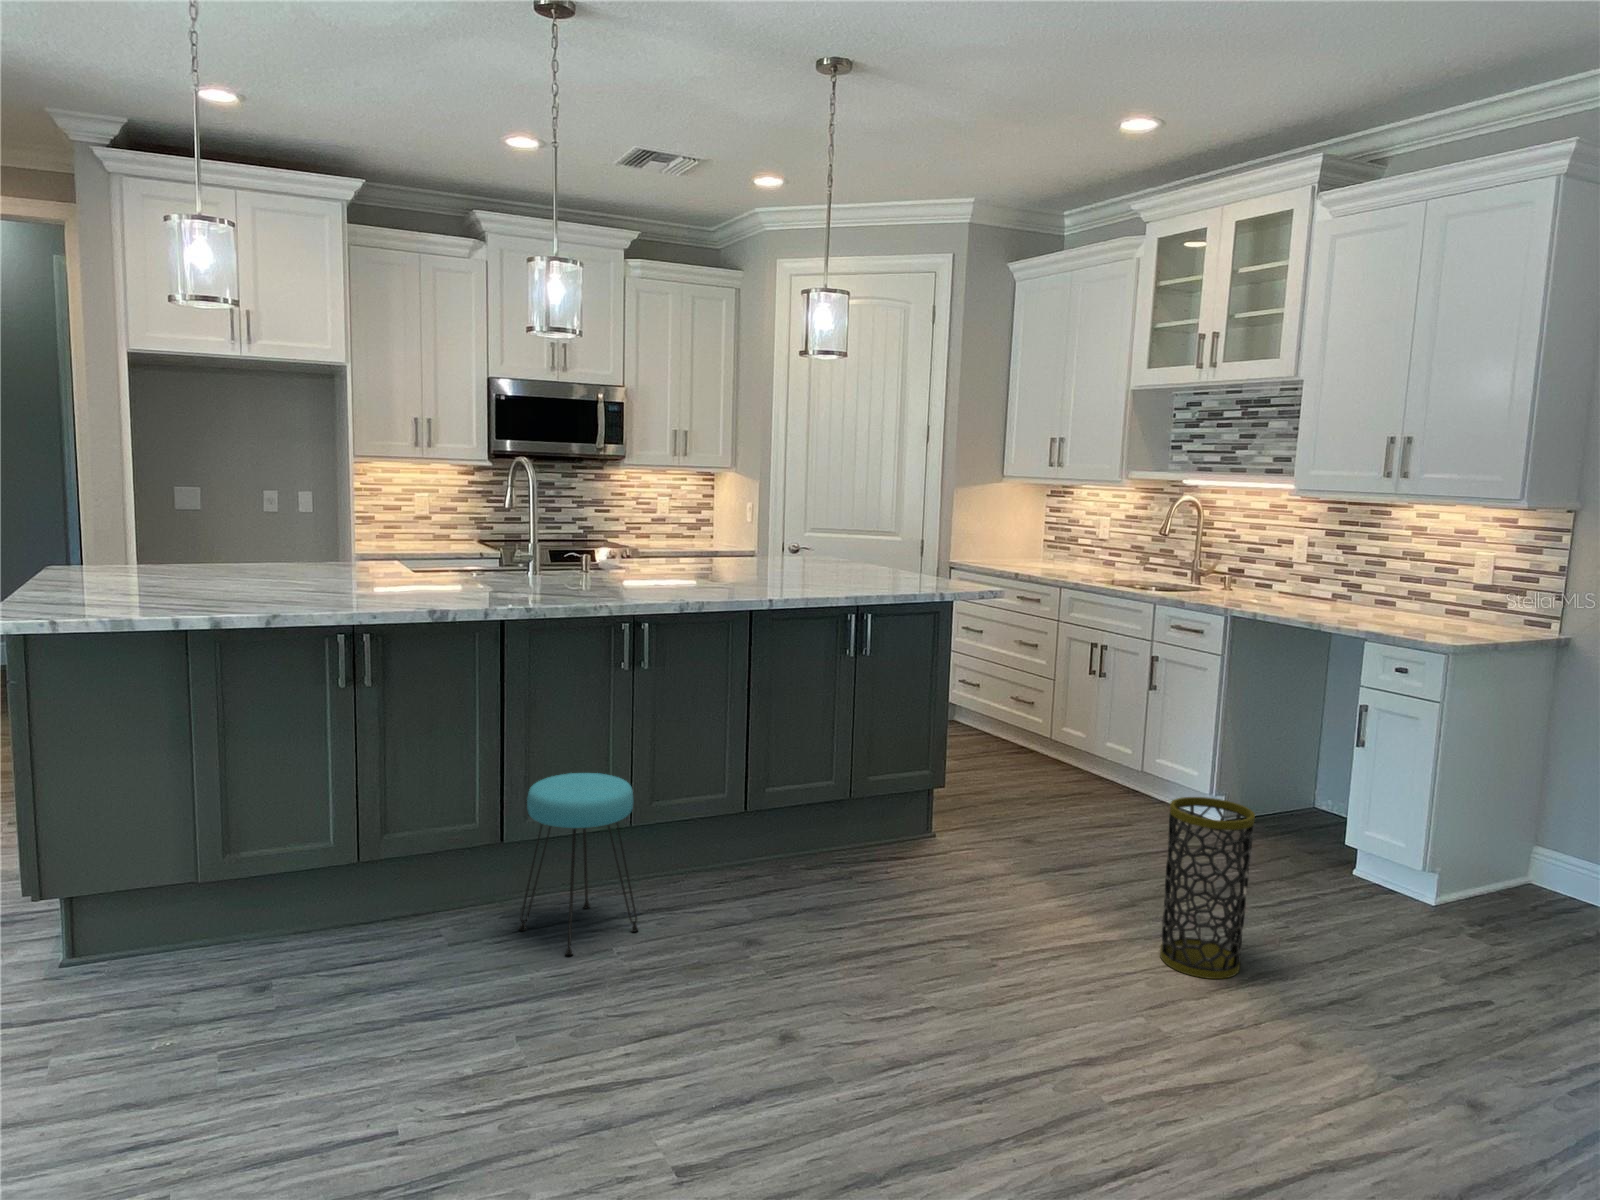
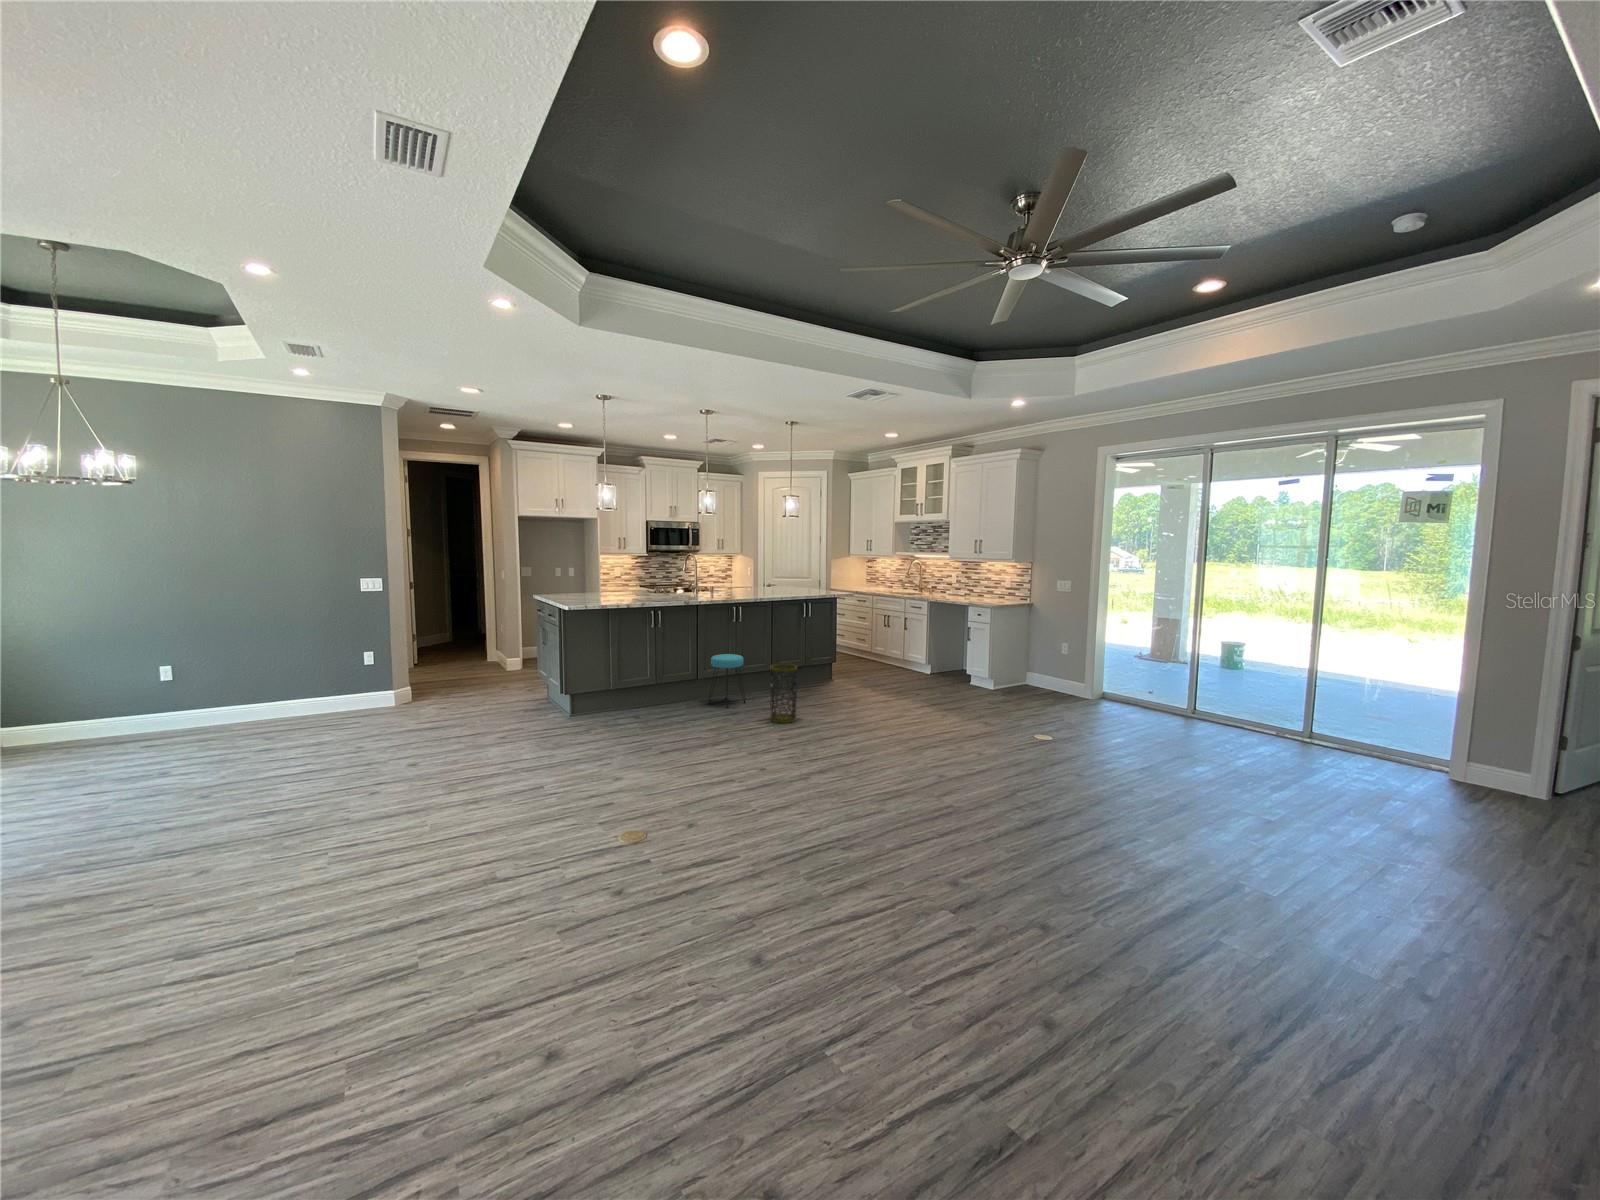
trash can: present [1160,797,1255,979] -> present [770,664,797,723]

